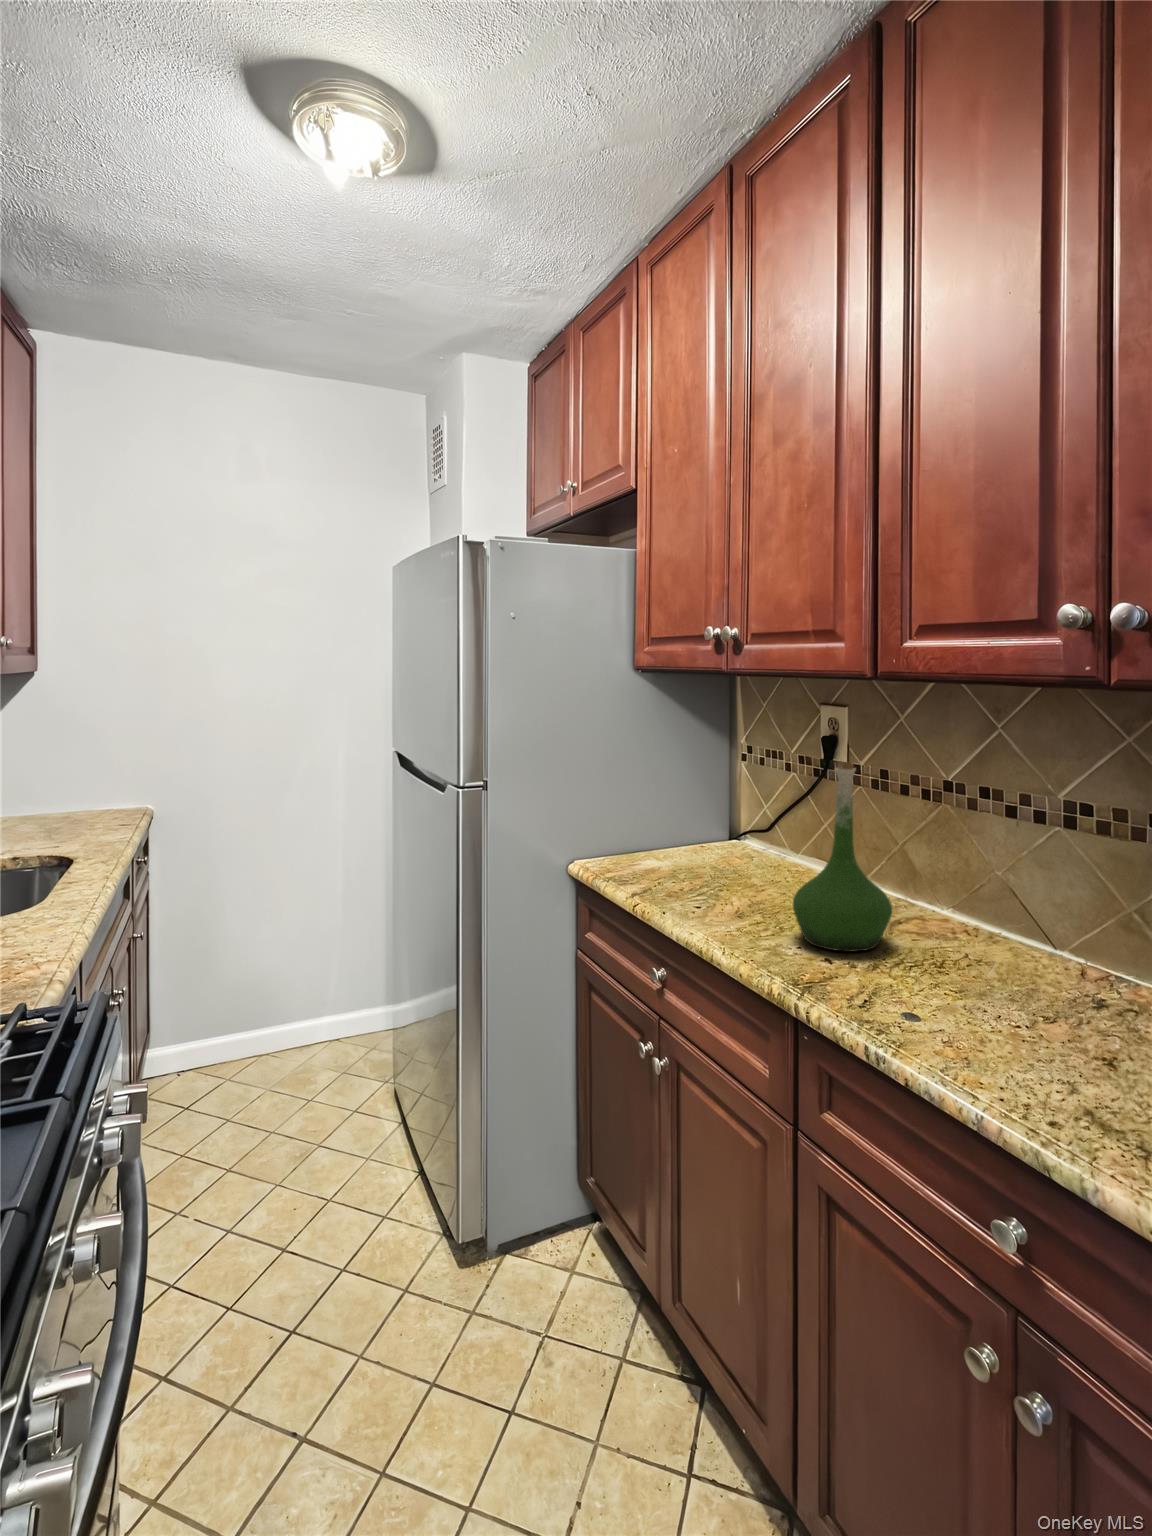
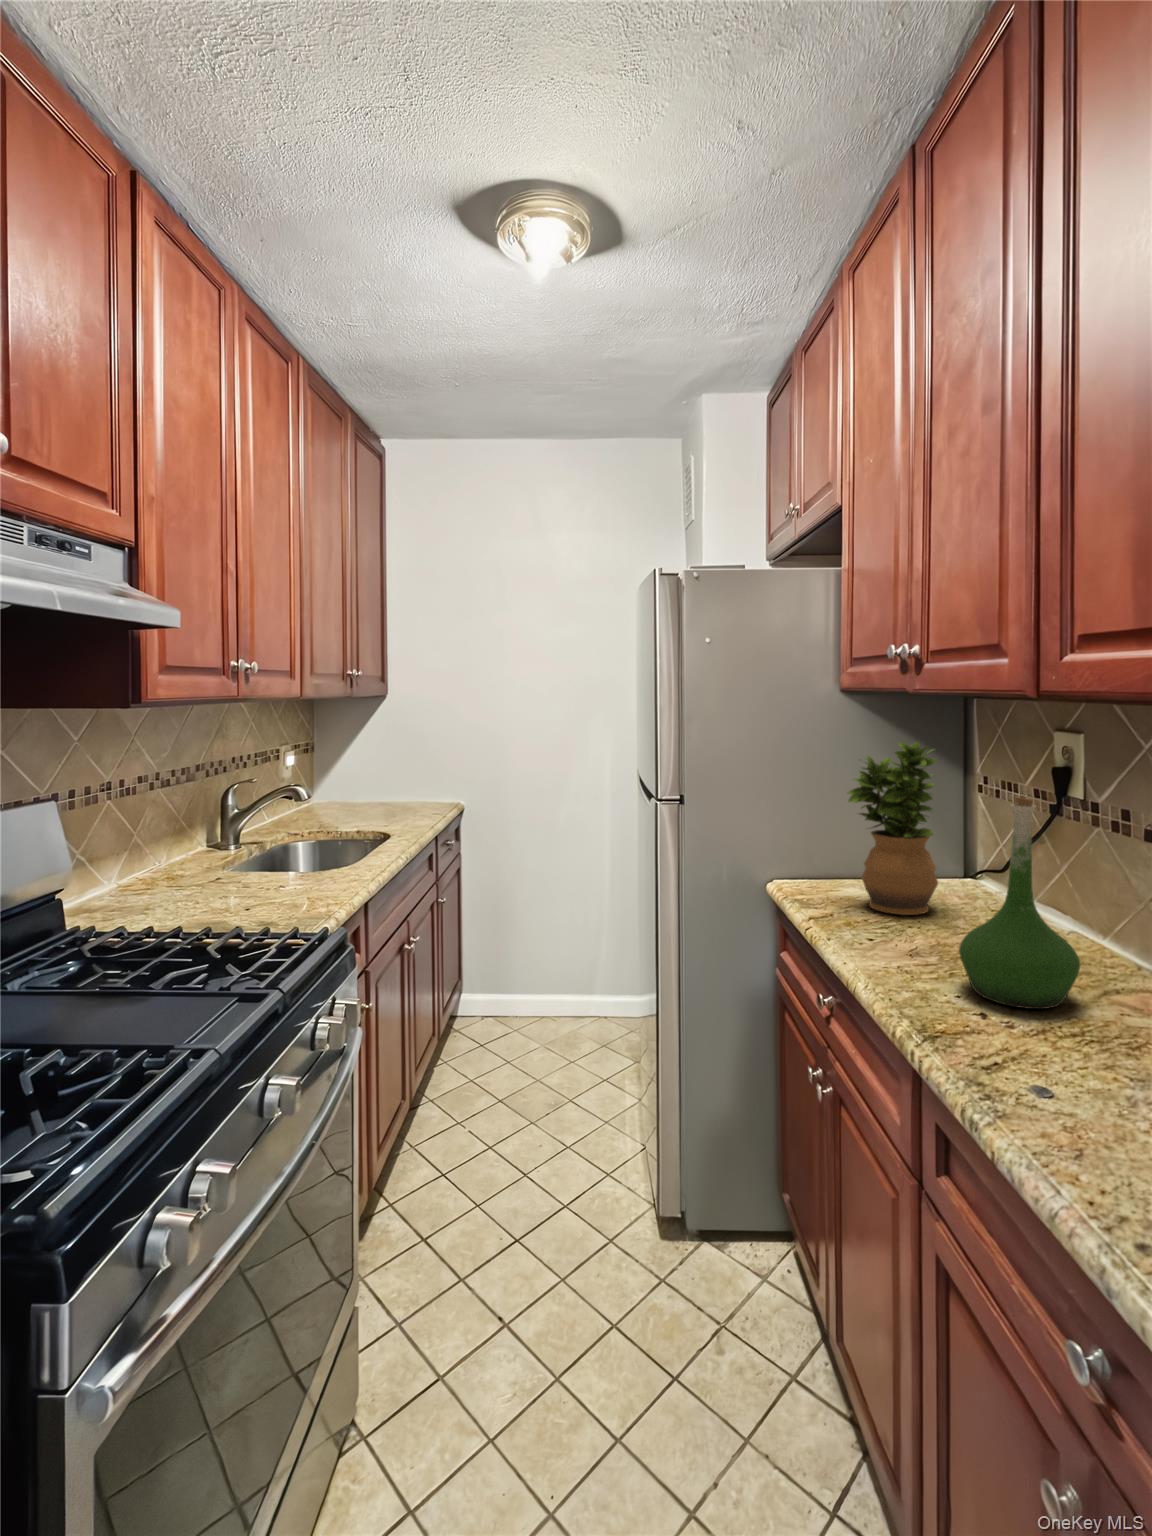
potted plant: none [644,713,731,882] -> present [848,742,939,915]

